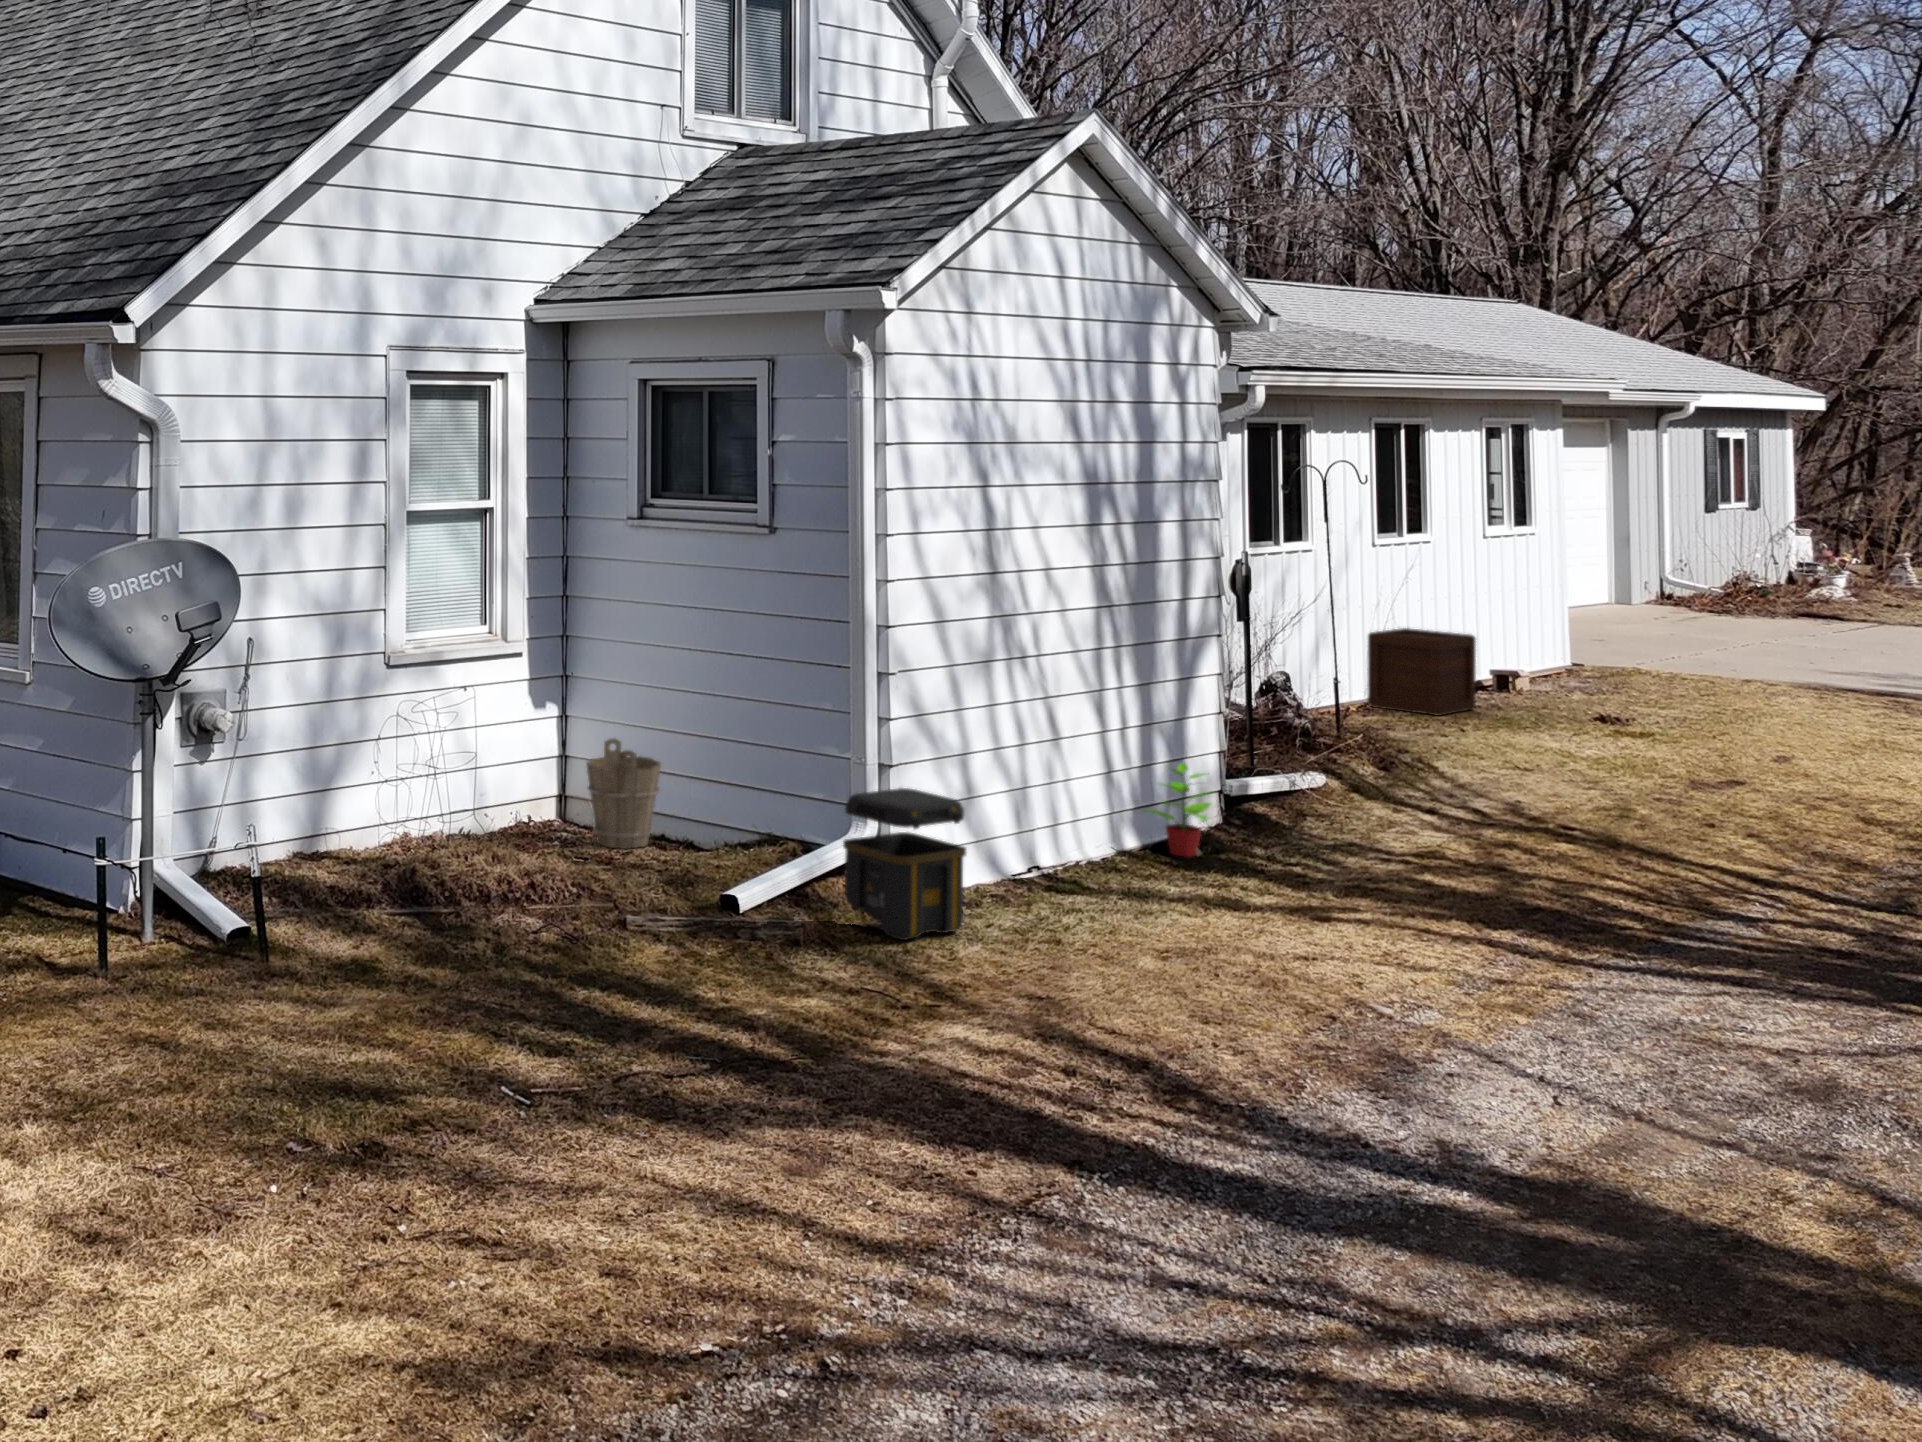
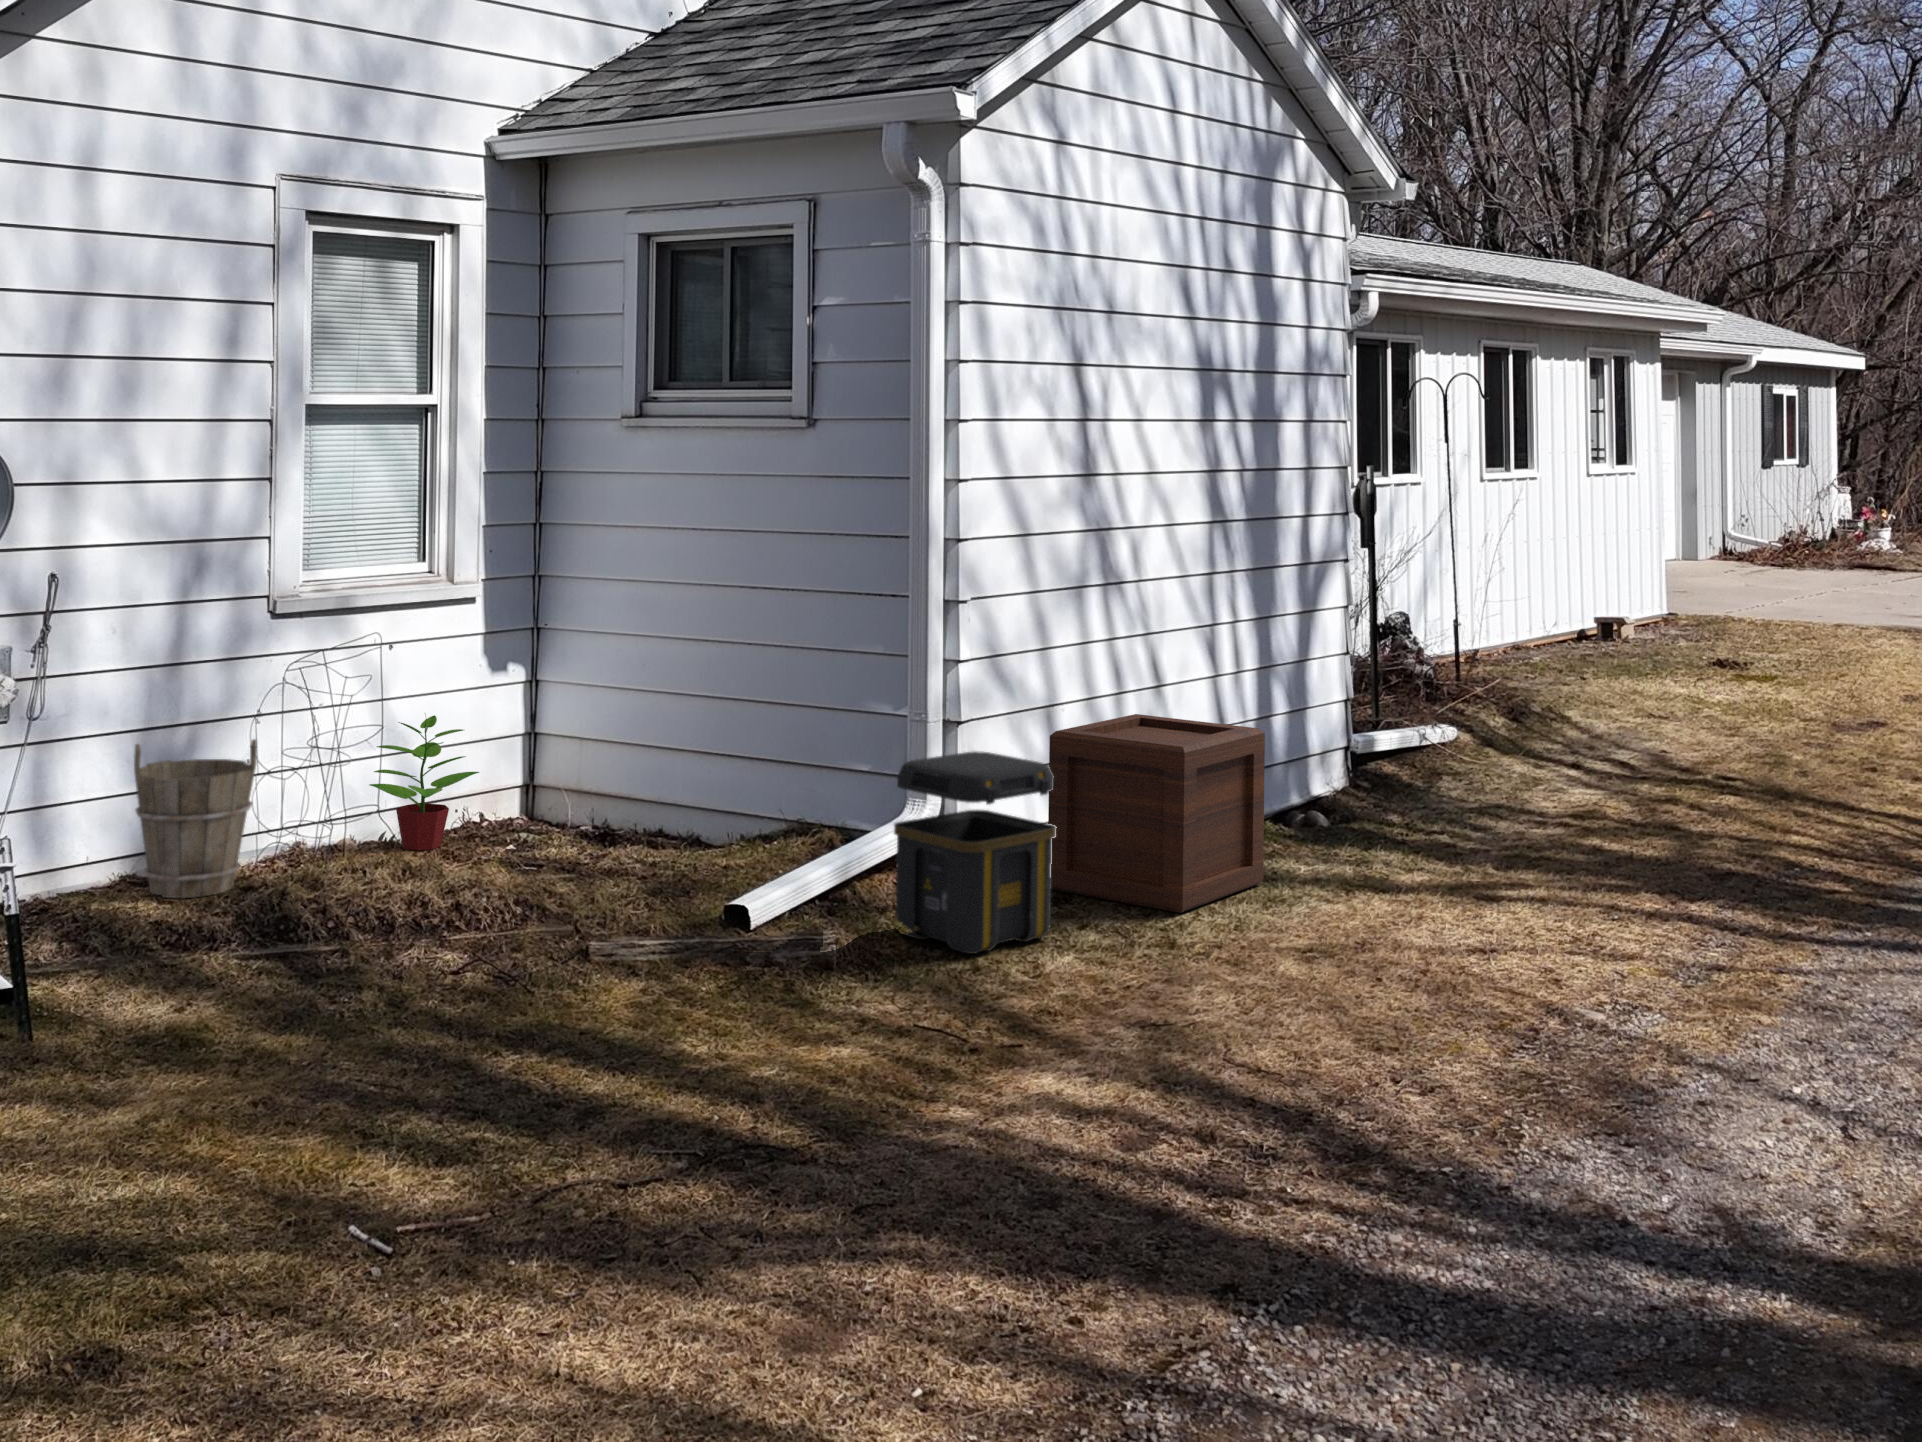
wooden crate: present [1367,628,1476,715] -> present [1048,714,1265,913]
bucket: present [587,739,661,849] -> present [134,739,257,898]
potted plant: present [1146,763,1210,857] -> present [369,715,479,850]

